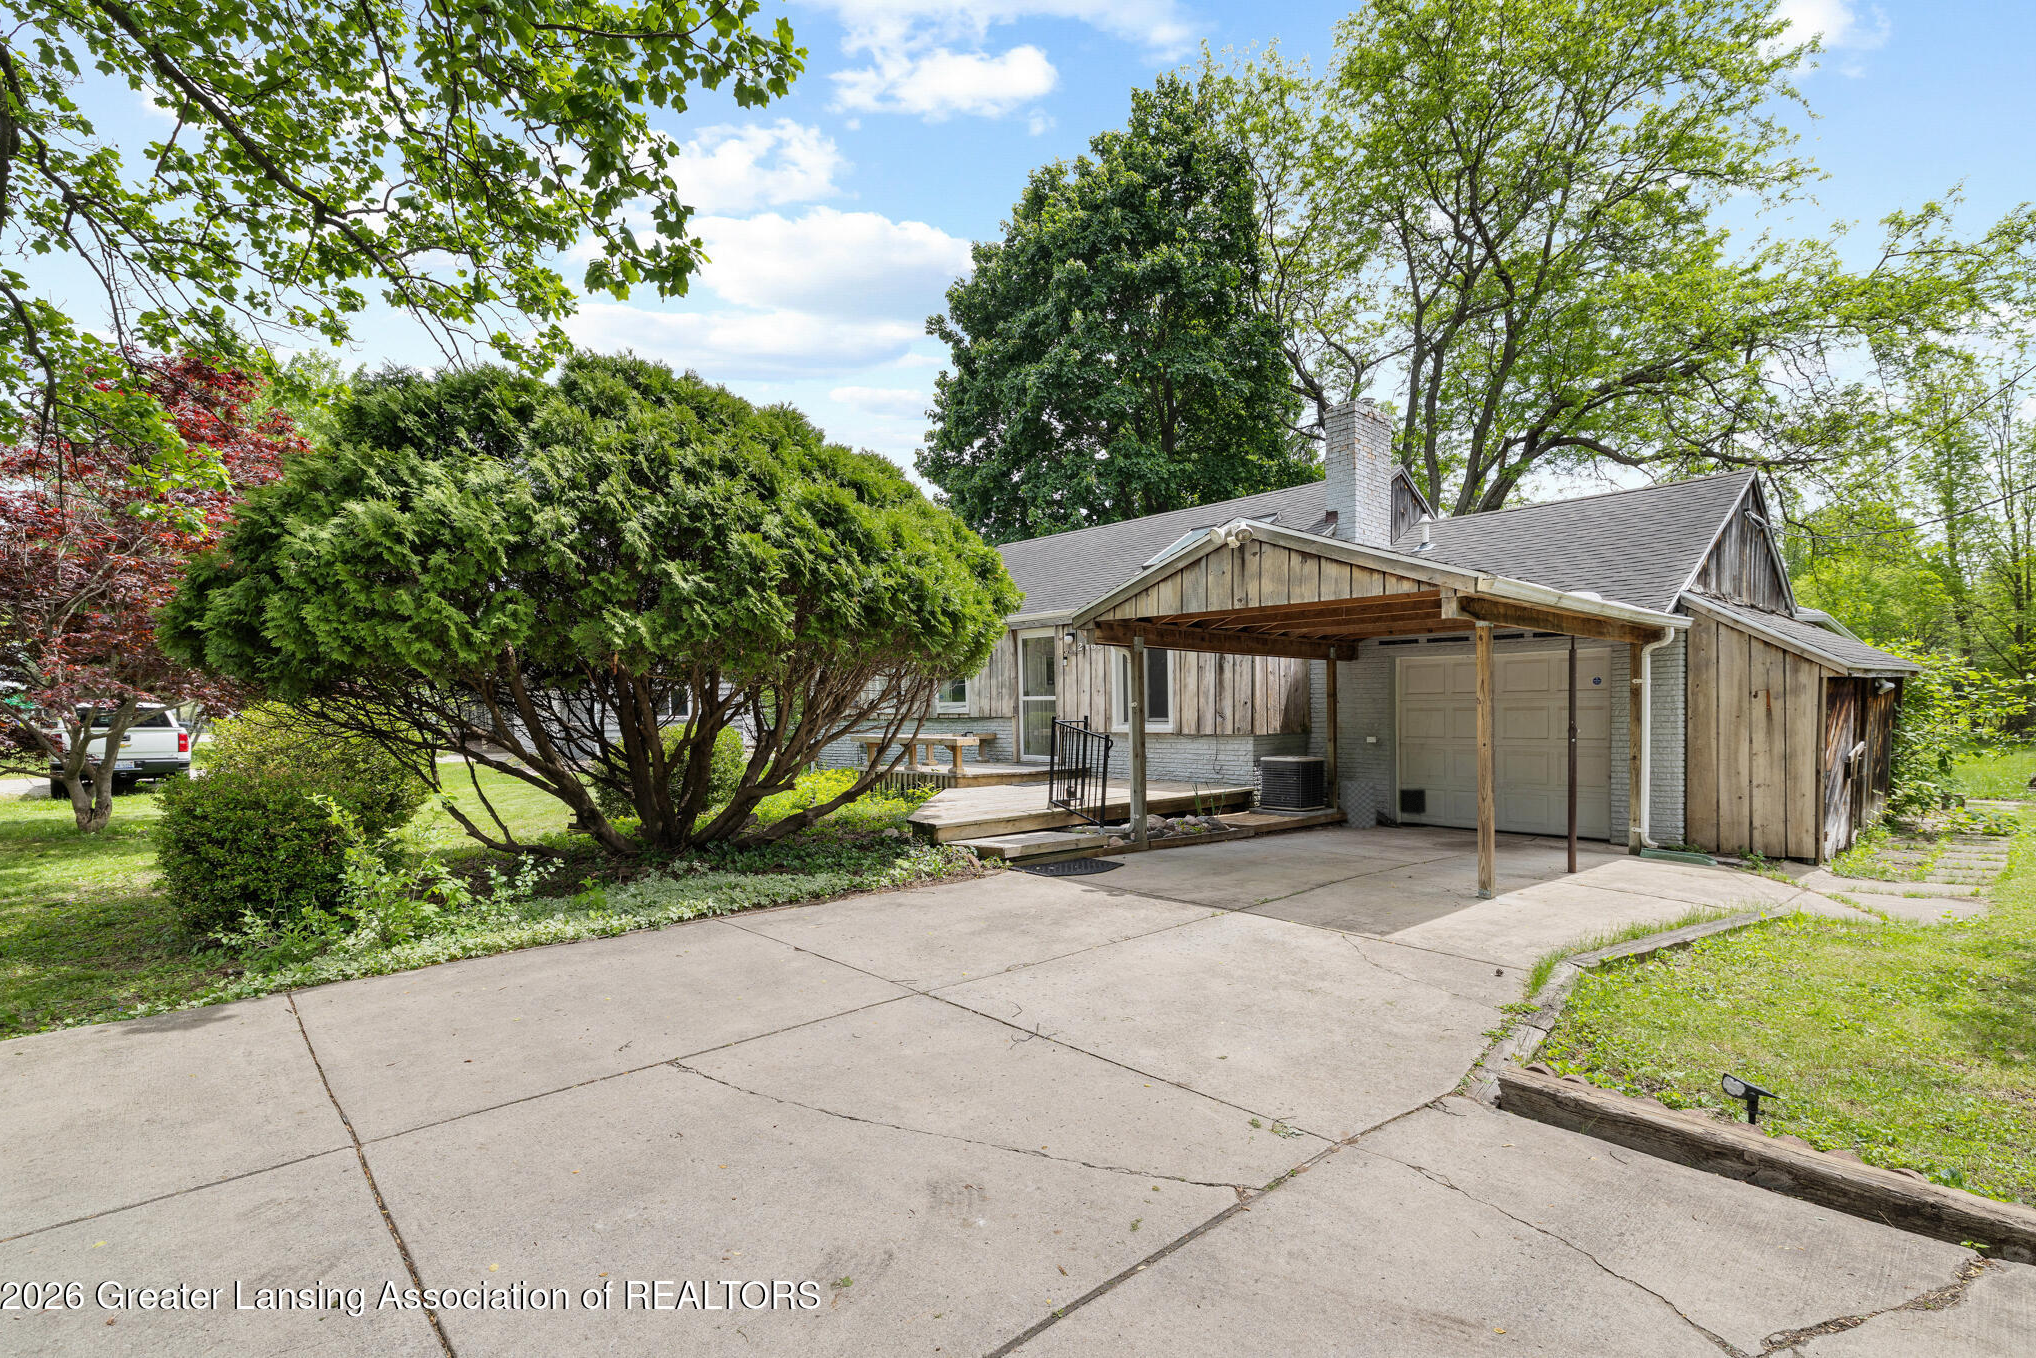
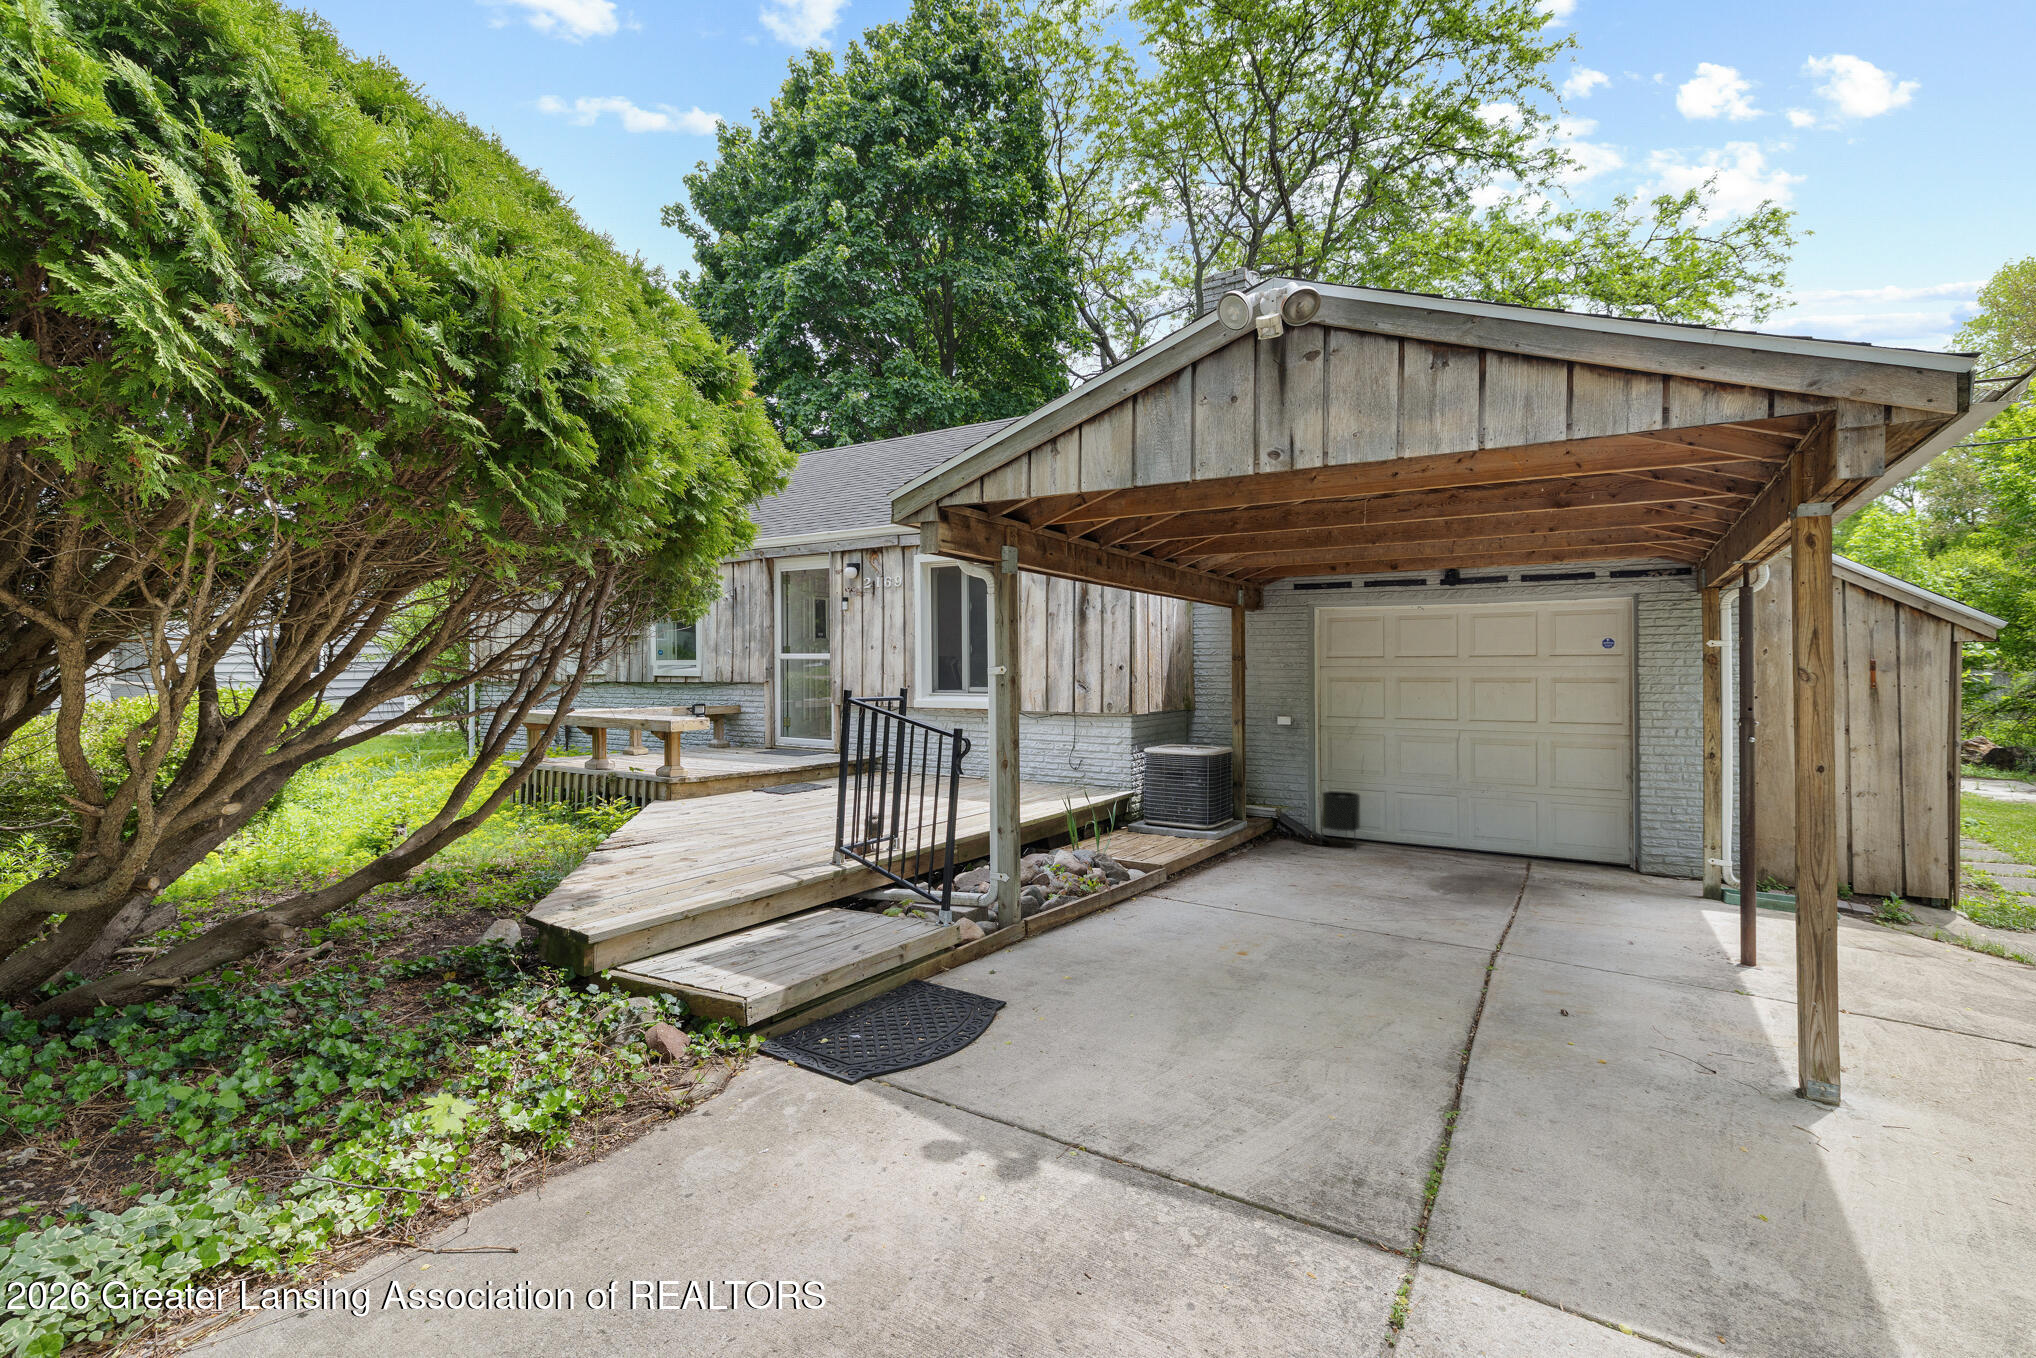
trash can: present [1340,781,1377,828] -> none [1246,783,1296,852]

